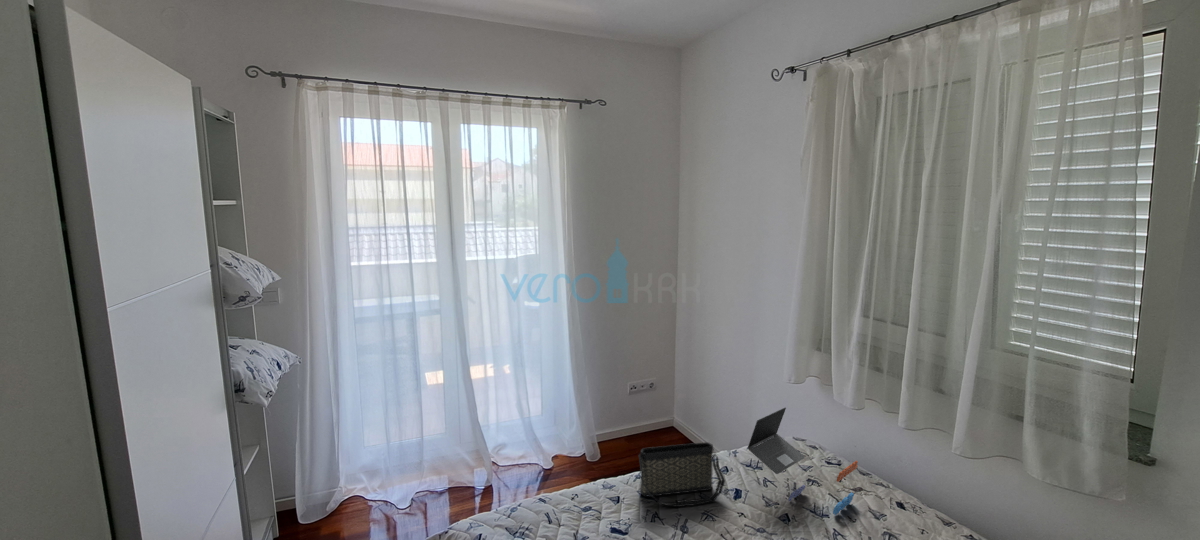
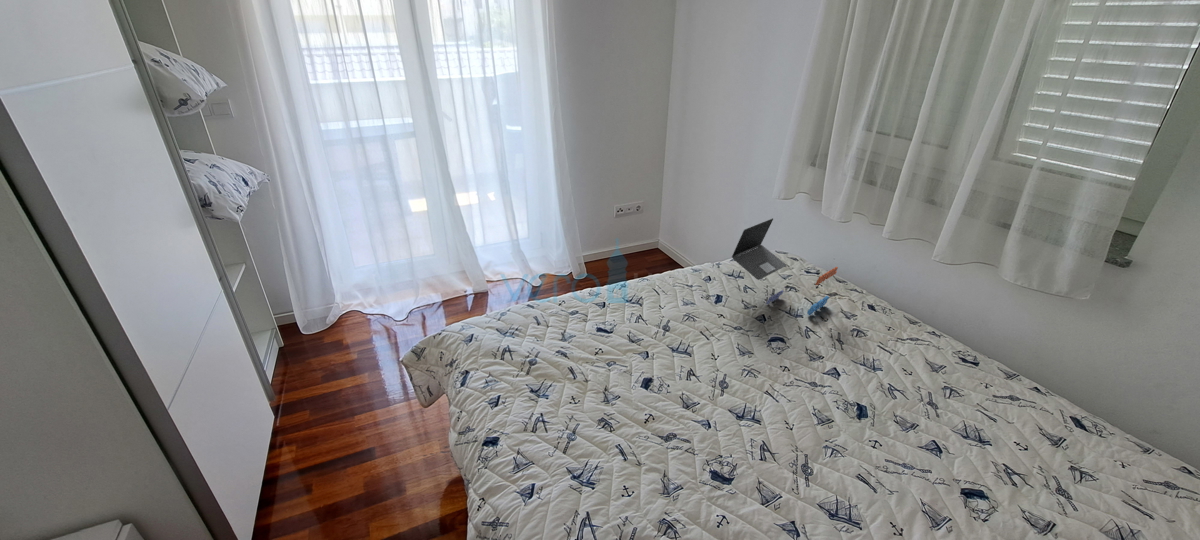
handbag: present [639,442,725,507] -> none [624,253,707,310]

